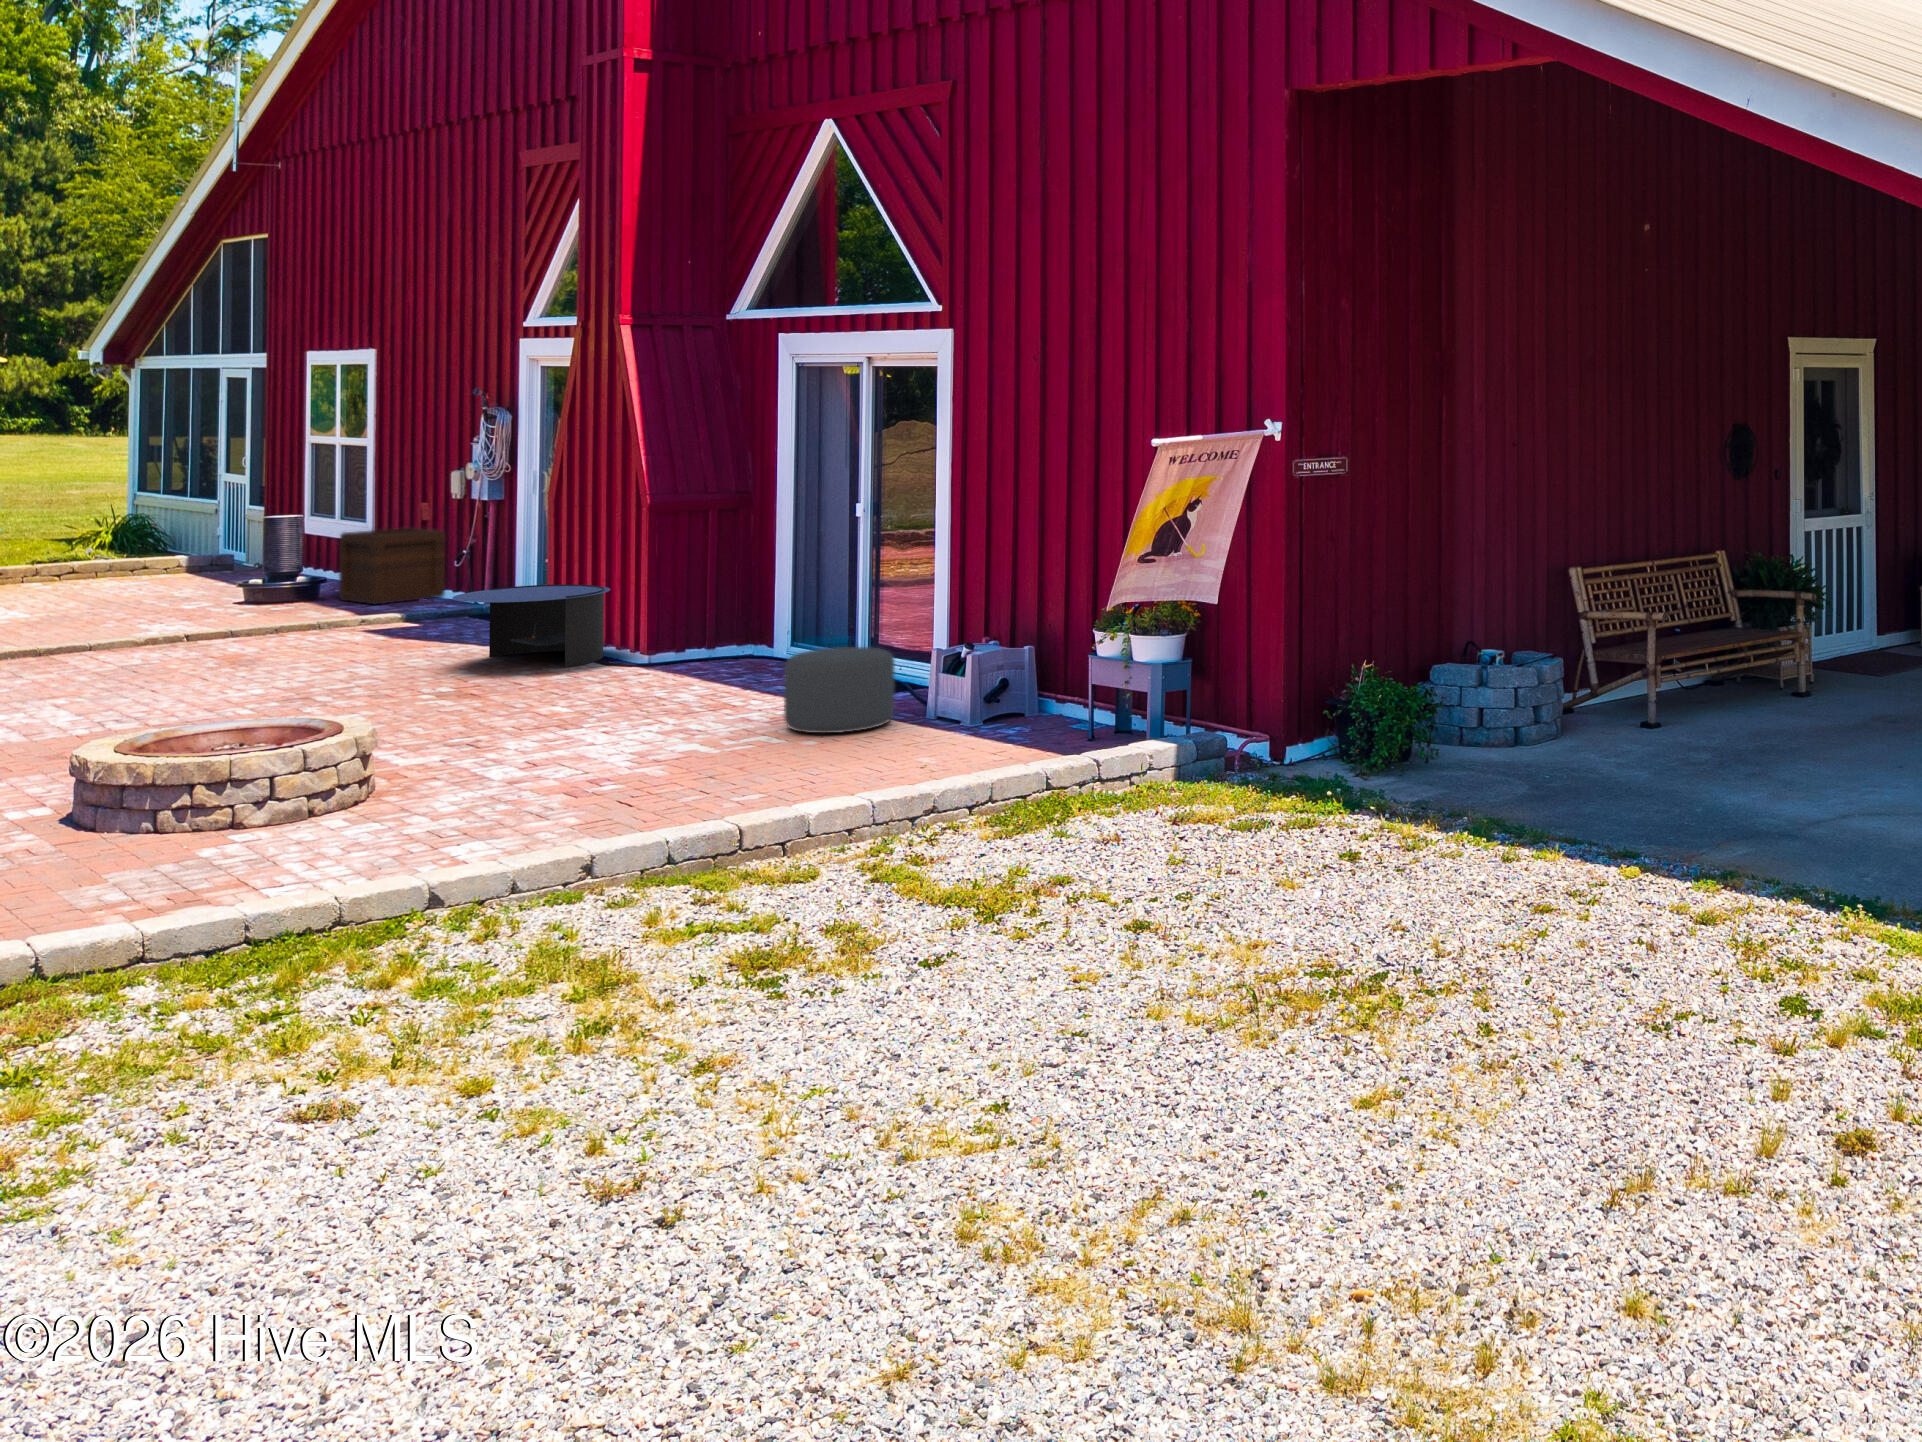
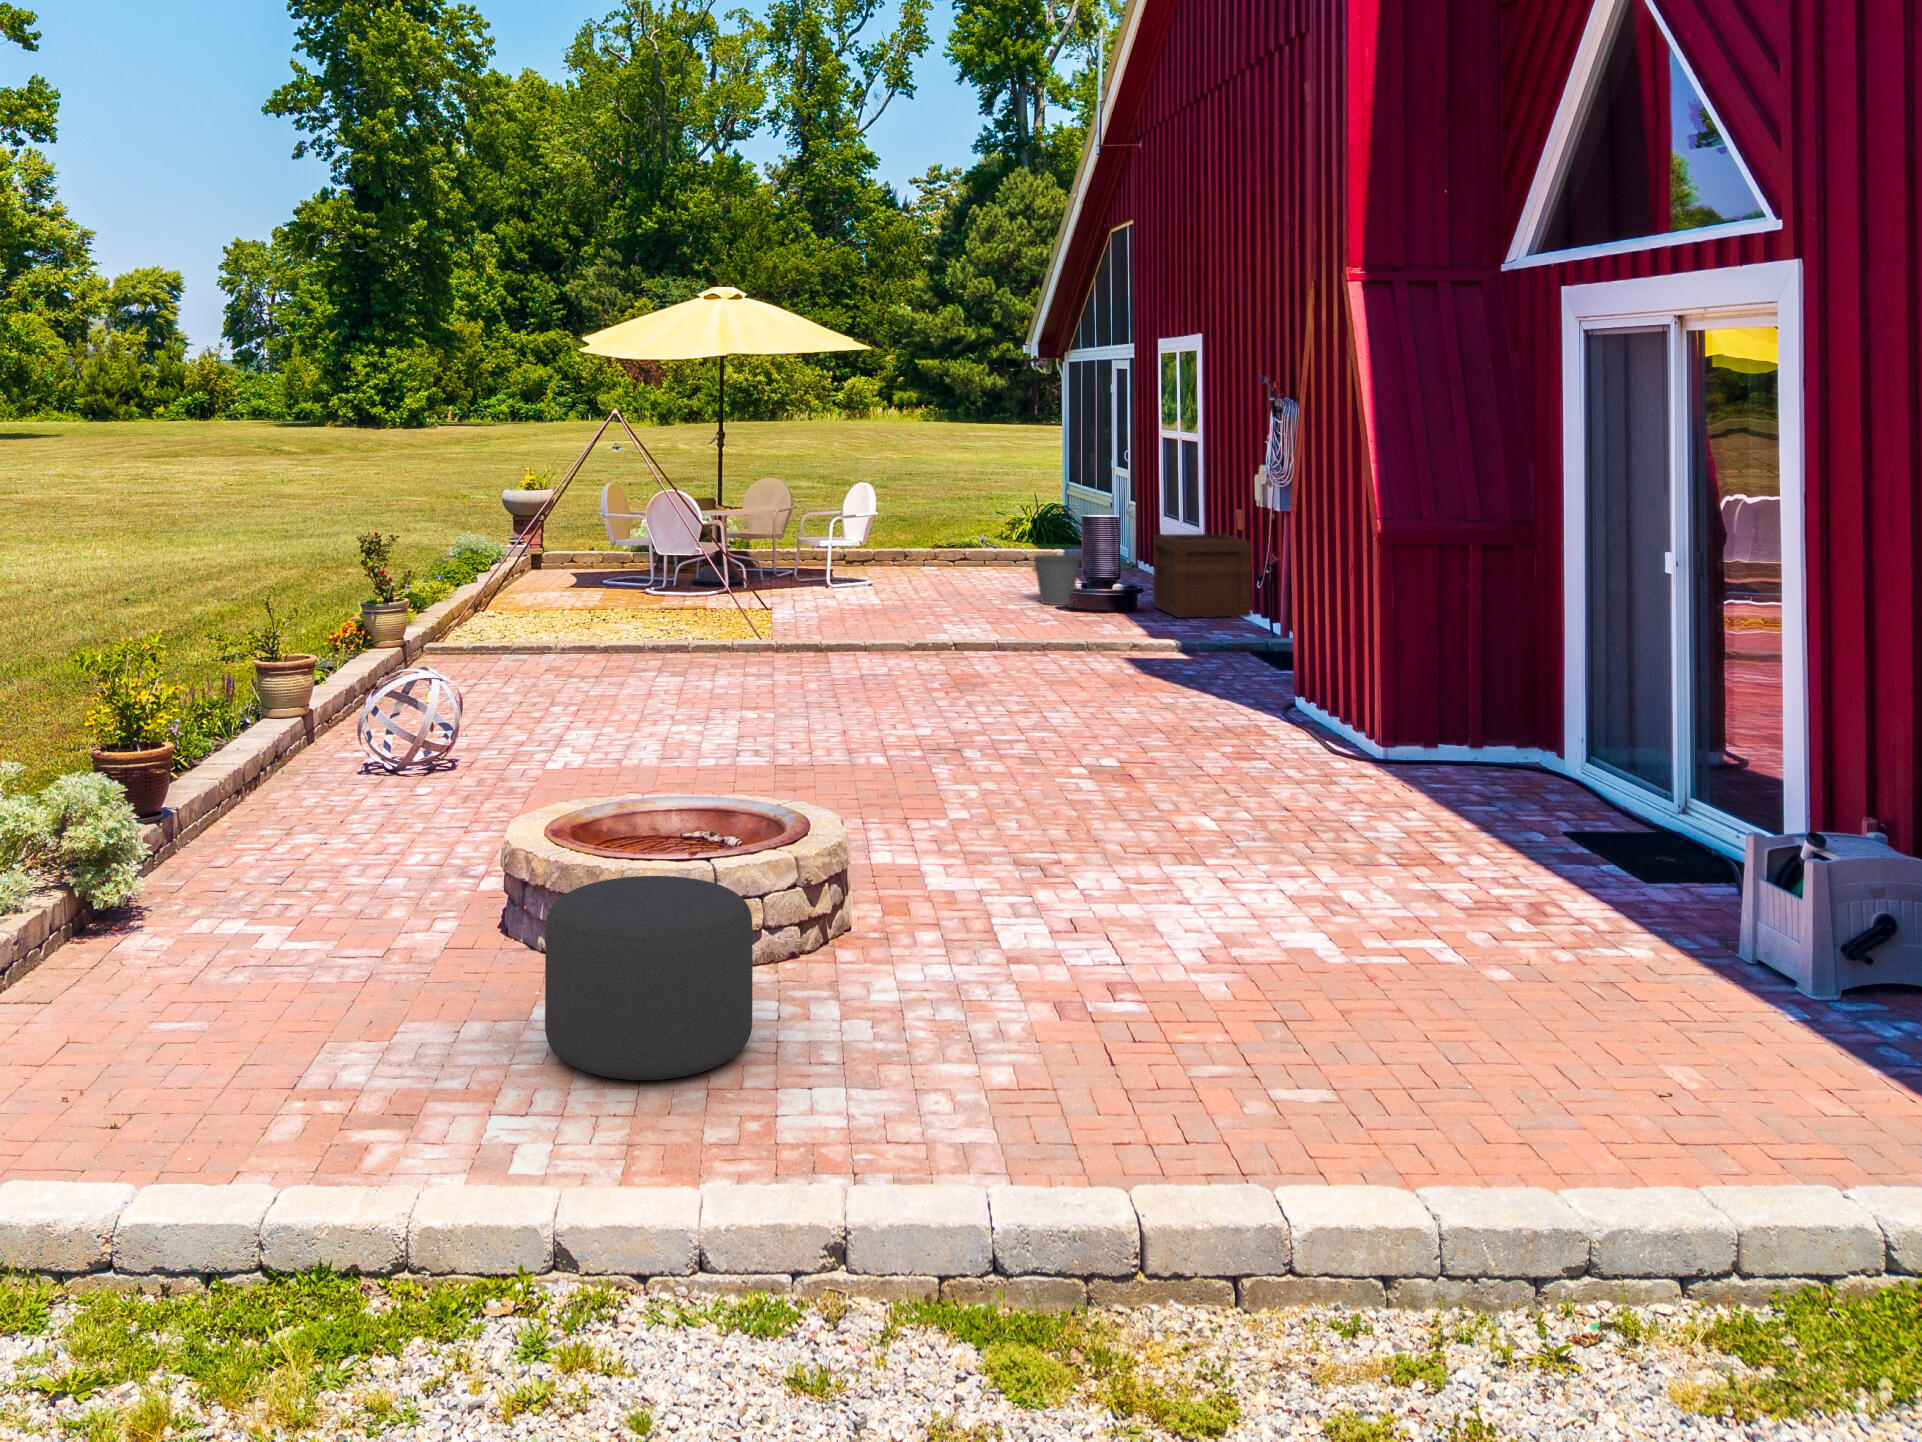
bucket: none [200,560,256,609] -> present [1032,554,1080,605]
coffee table: present [452,584,610,667] -> none [1151,627,1342,748]
ottoman: present [784,647,895,733] -> present [545,876,752,1080]

